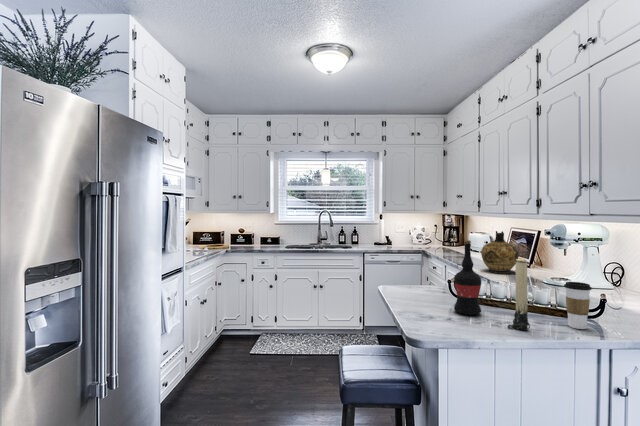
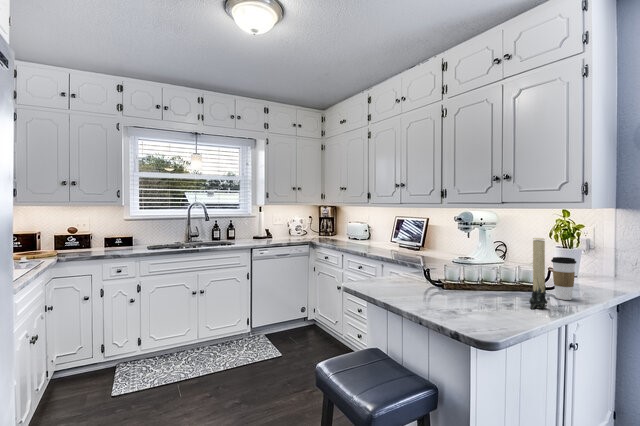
ceramic jug: present [481,231,519,273] -> none [392,218,424,258]
wine bottle: present [454,240,481,315] -> none [458,222,488,301]

